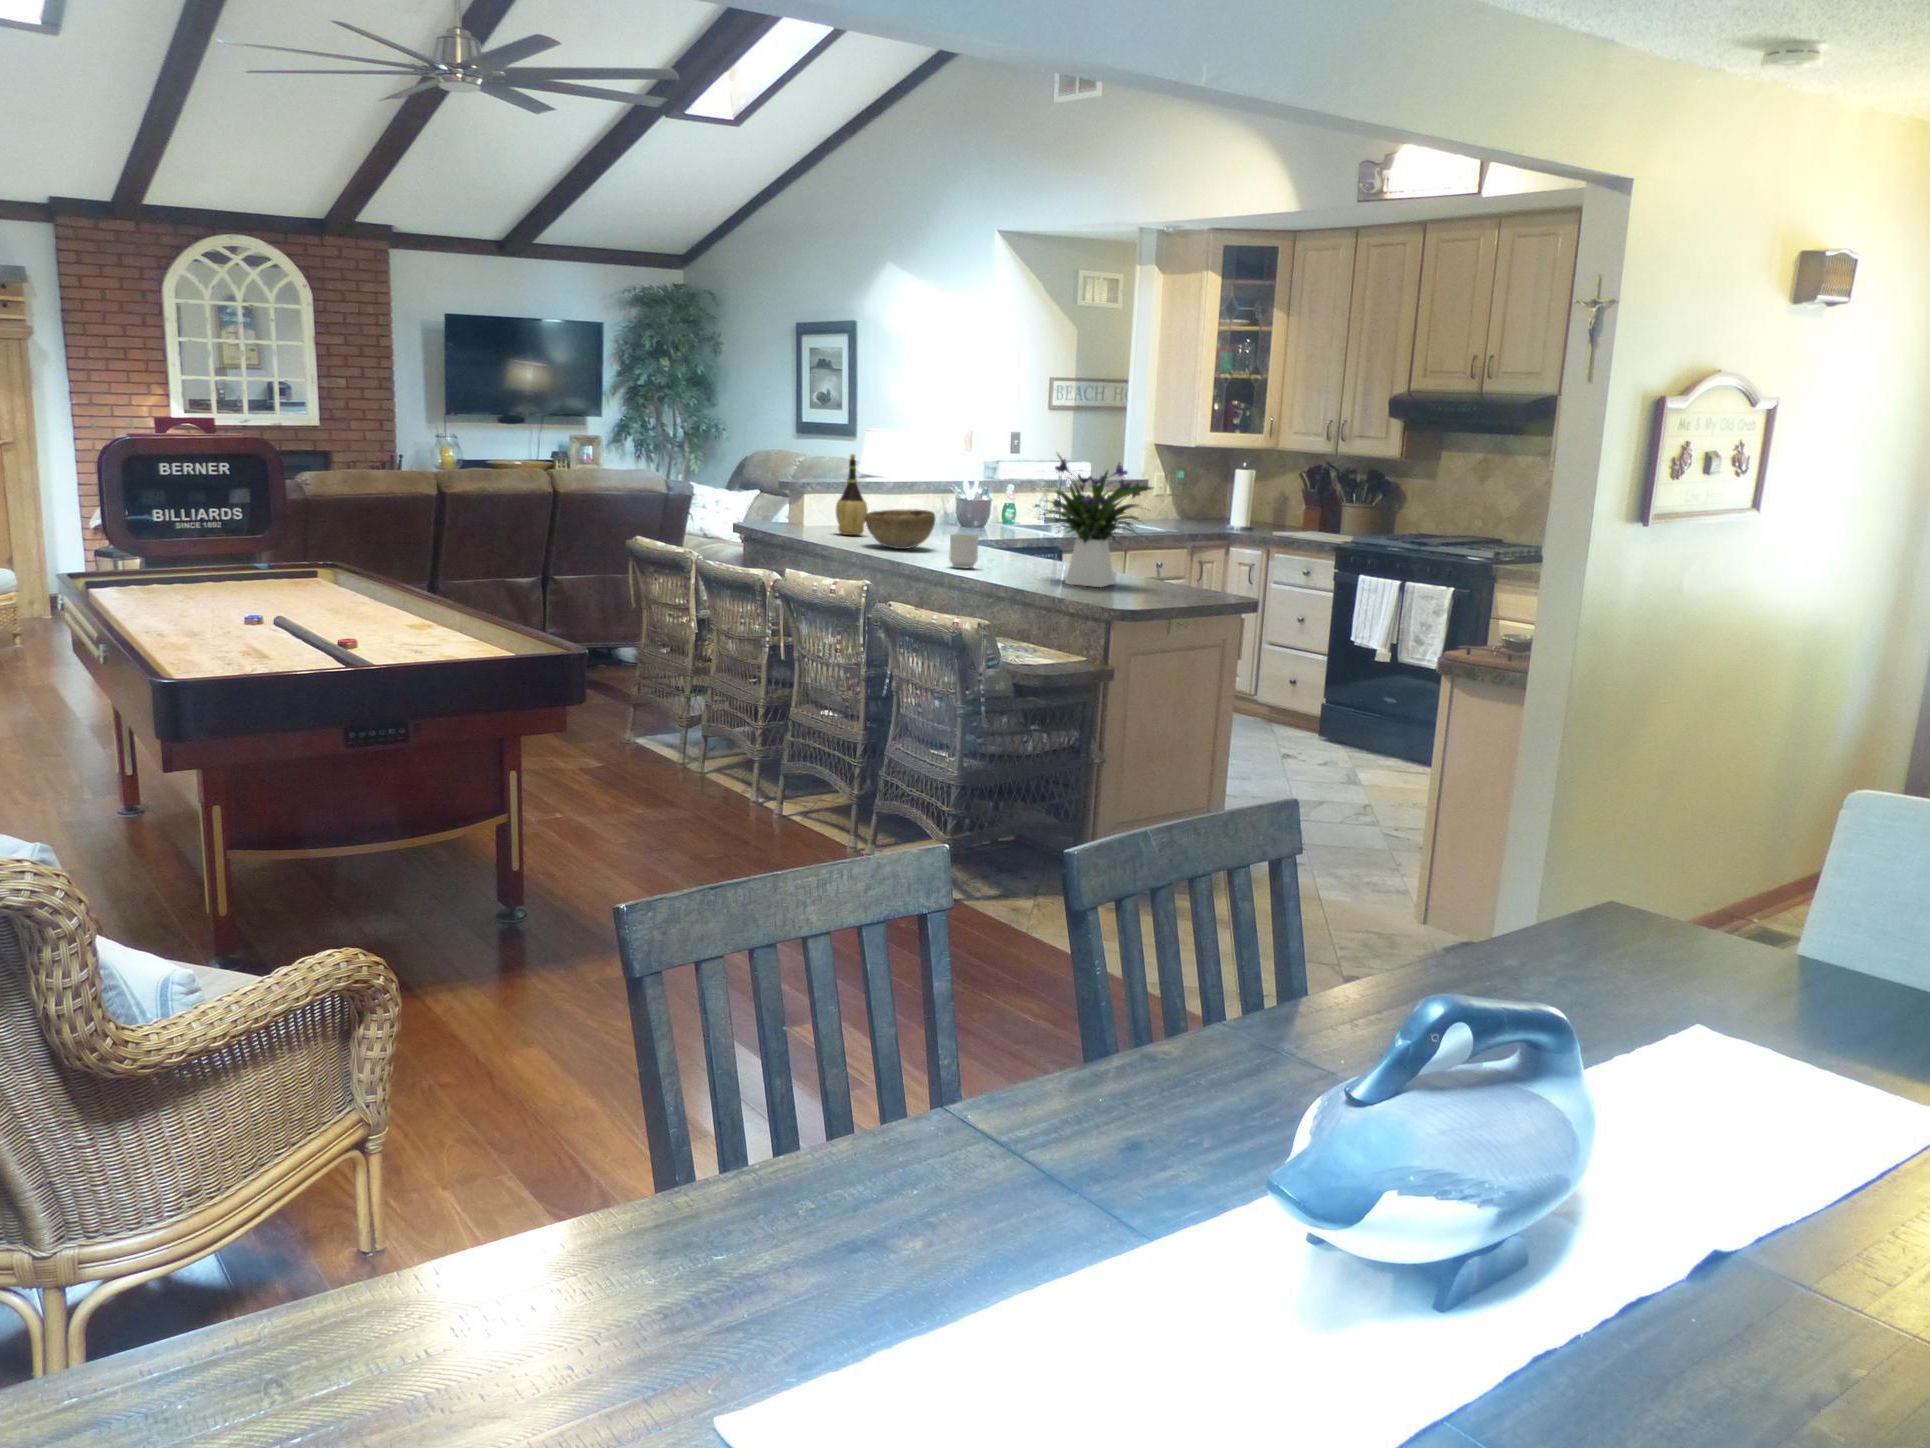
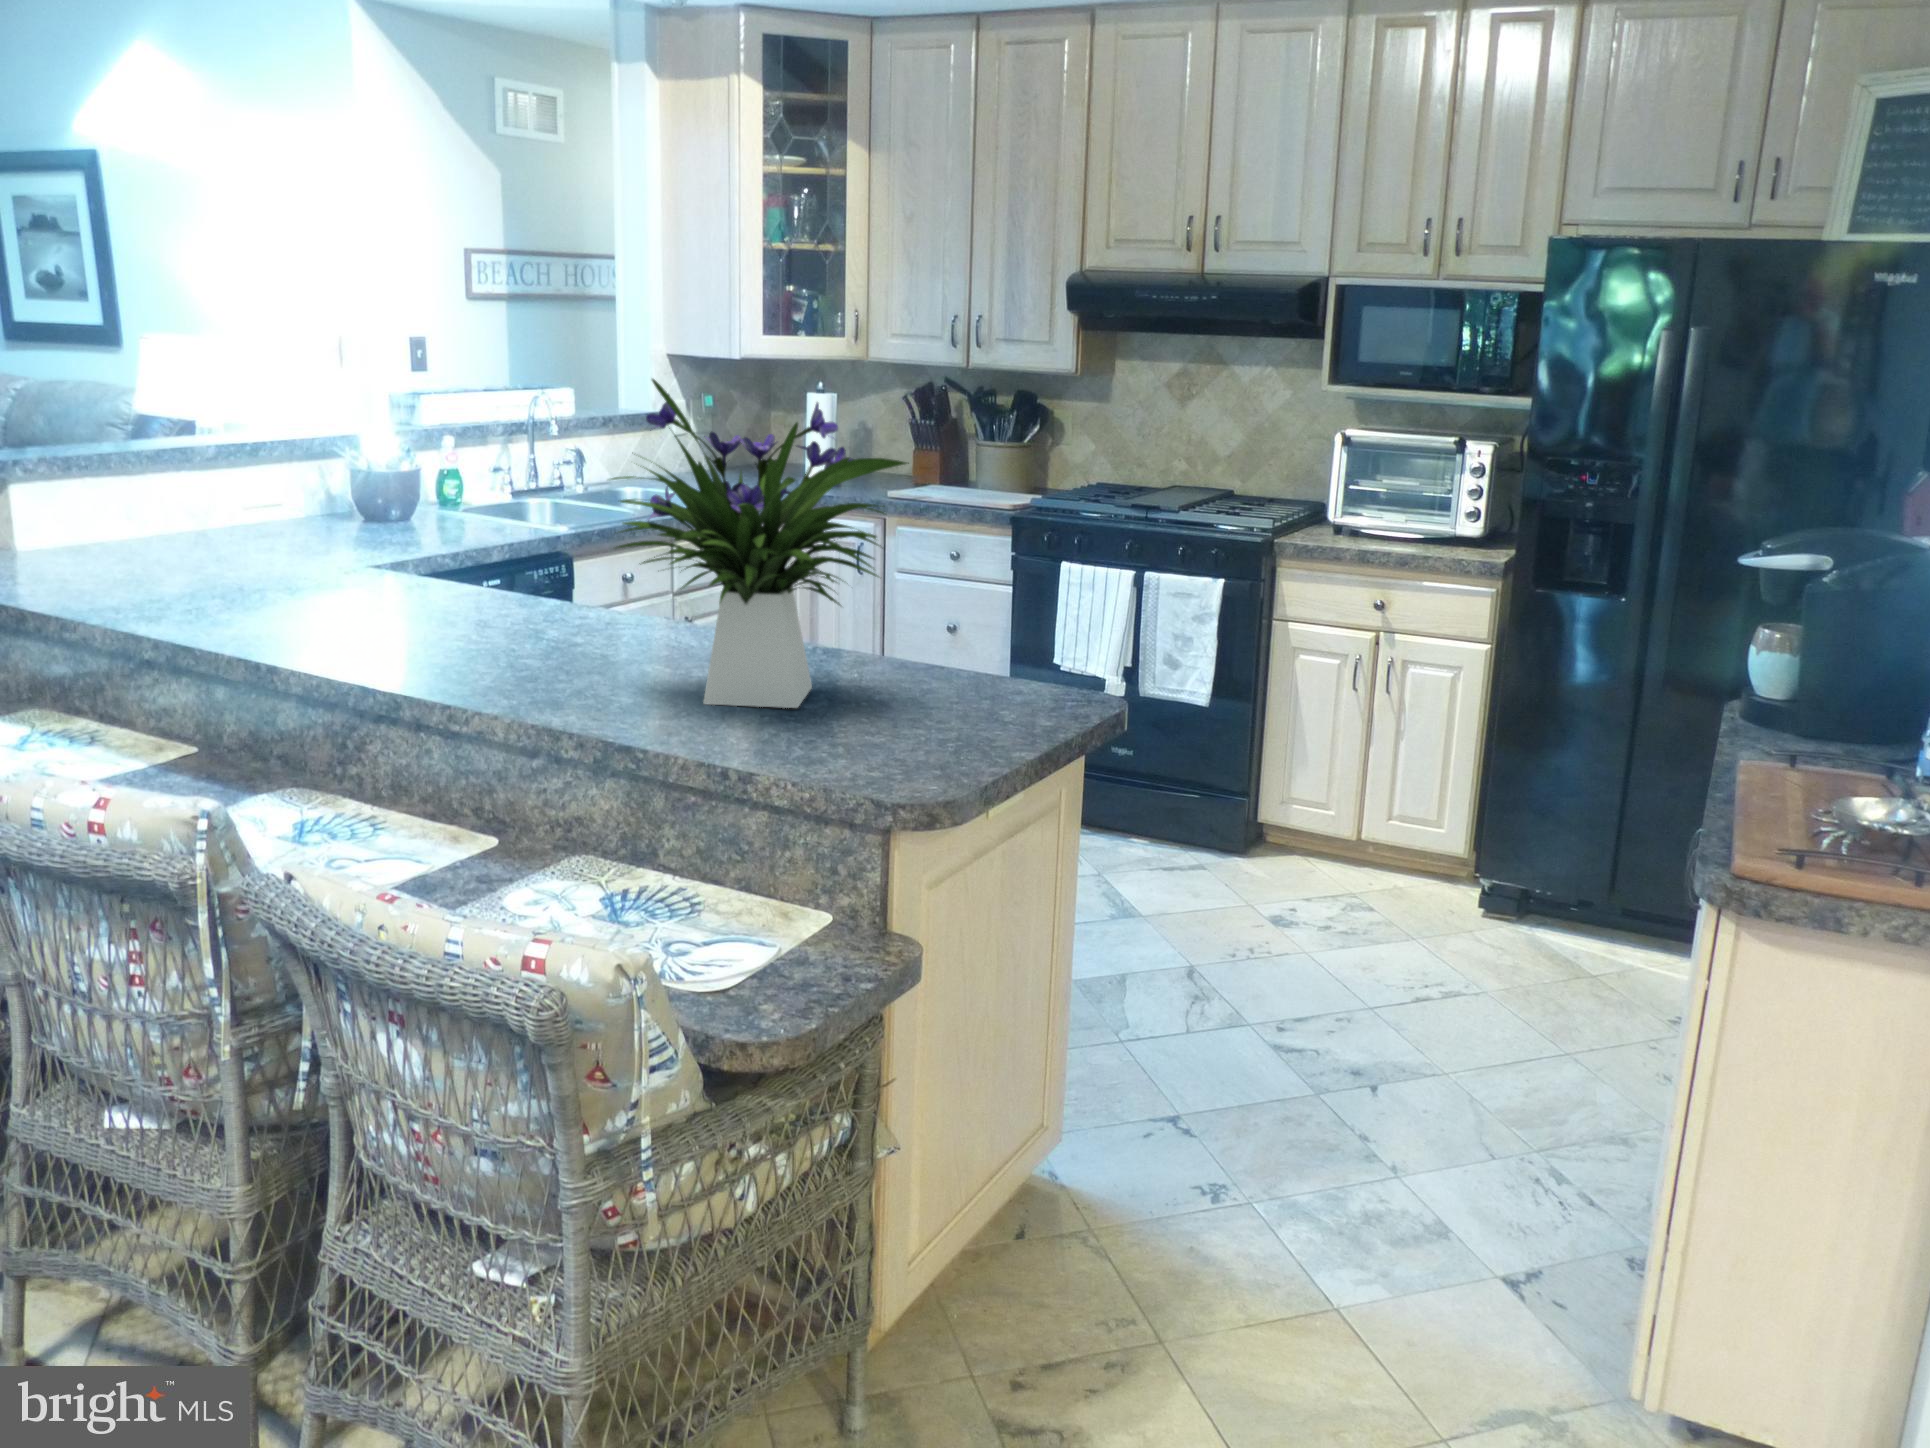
wine bottle: present [836,454,868,535] -> none [52,385,139,572]
decorative bowl: present [865,509,935,549] -> none [129,512,317,612]
mug: present [949,534,978,568] -> none [374,585,455,676]

